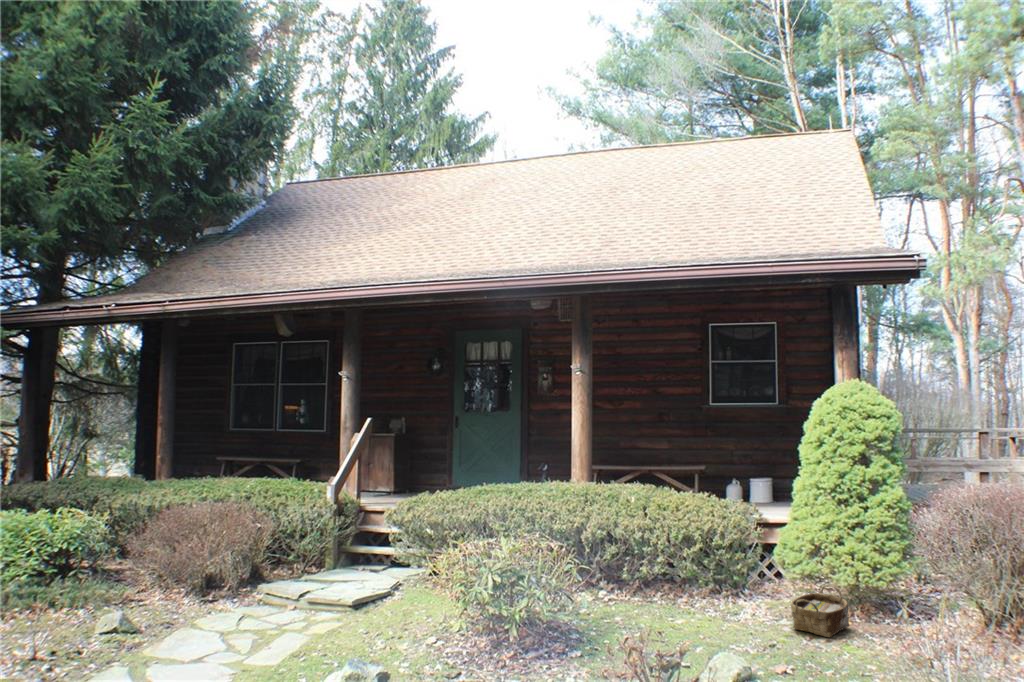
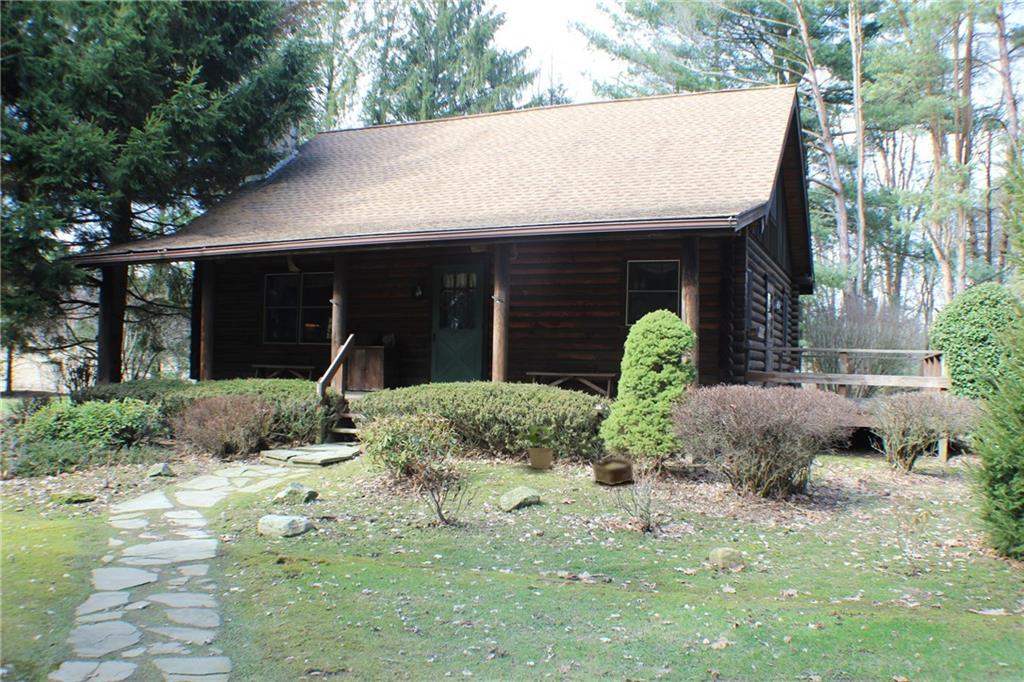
potted plant: none [651,545,708,606] -> present [517,426,555,469]

